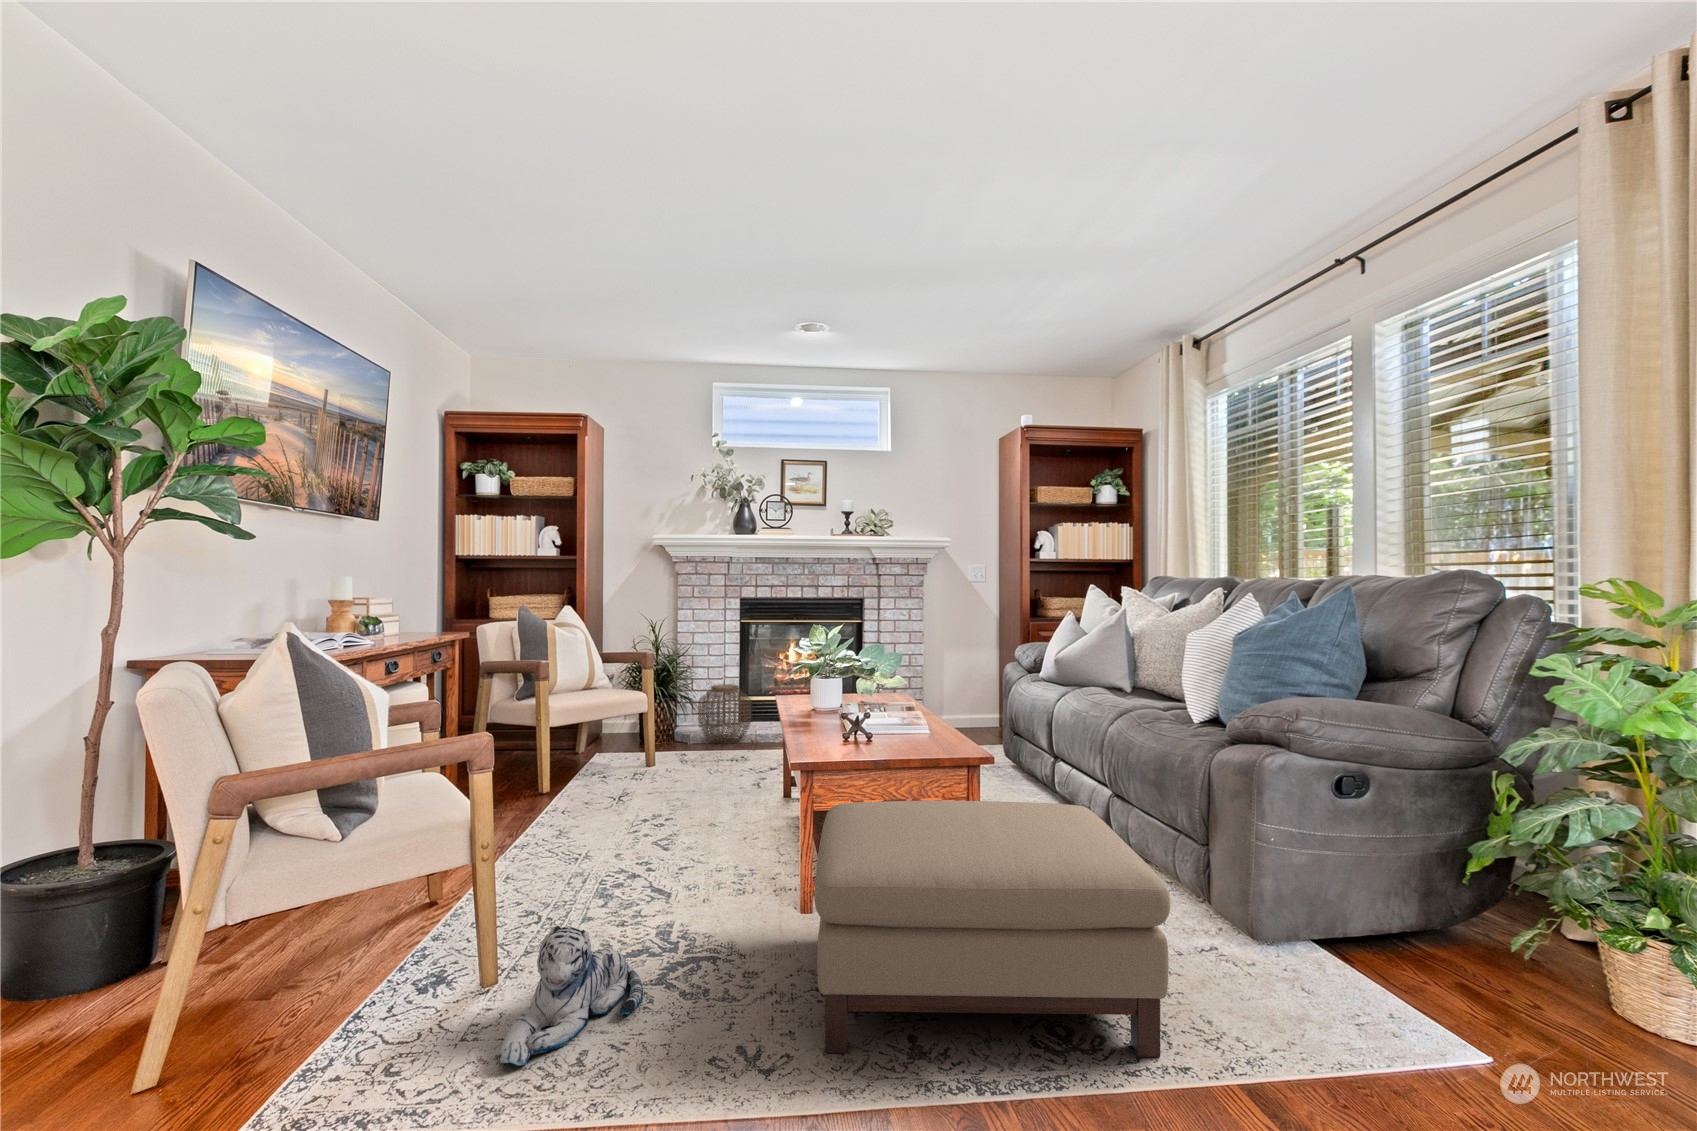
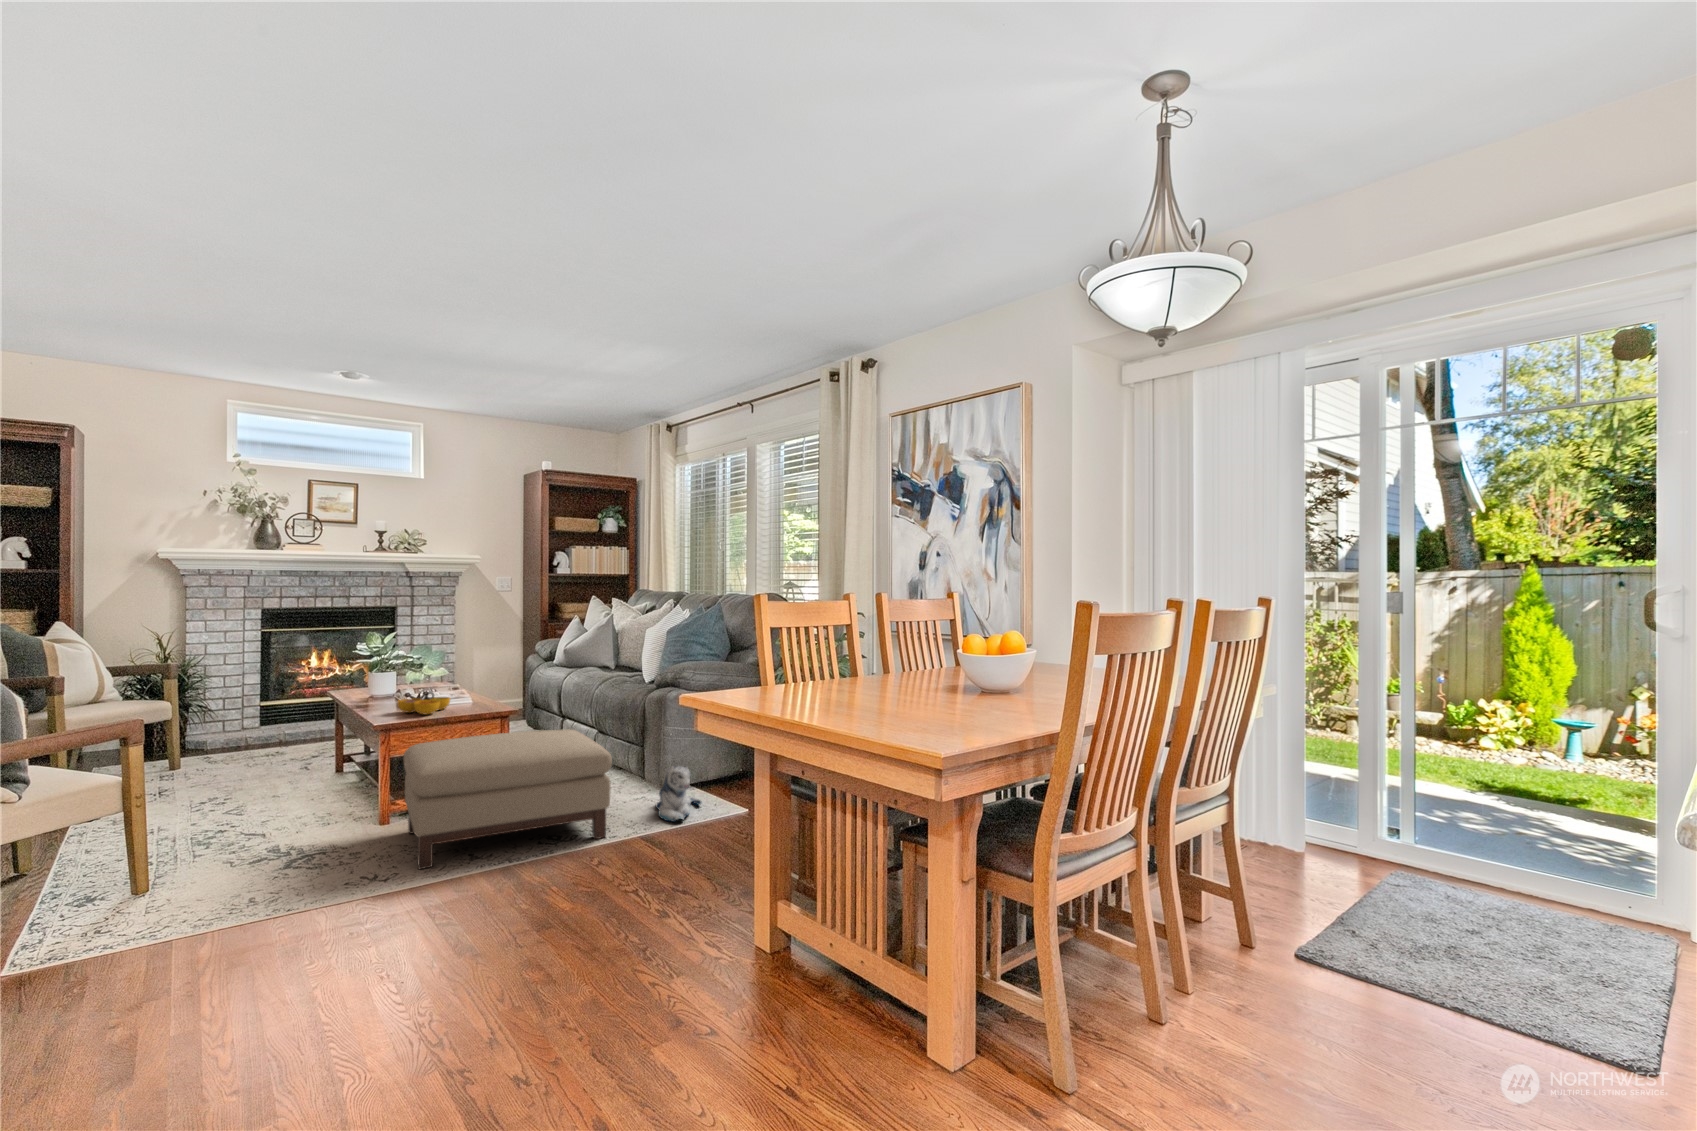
woven basket: present [698,684,751,744] -> none [217,690,279,745]
decorative bowl: none [831,715,899,750] -> present [398,692,450,714]
plush toy: present [499,925,643,1066] -> present [656,766,701,822]

